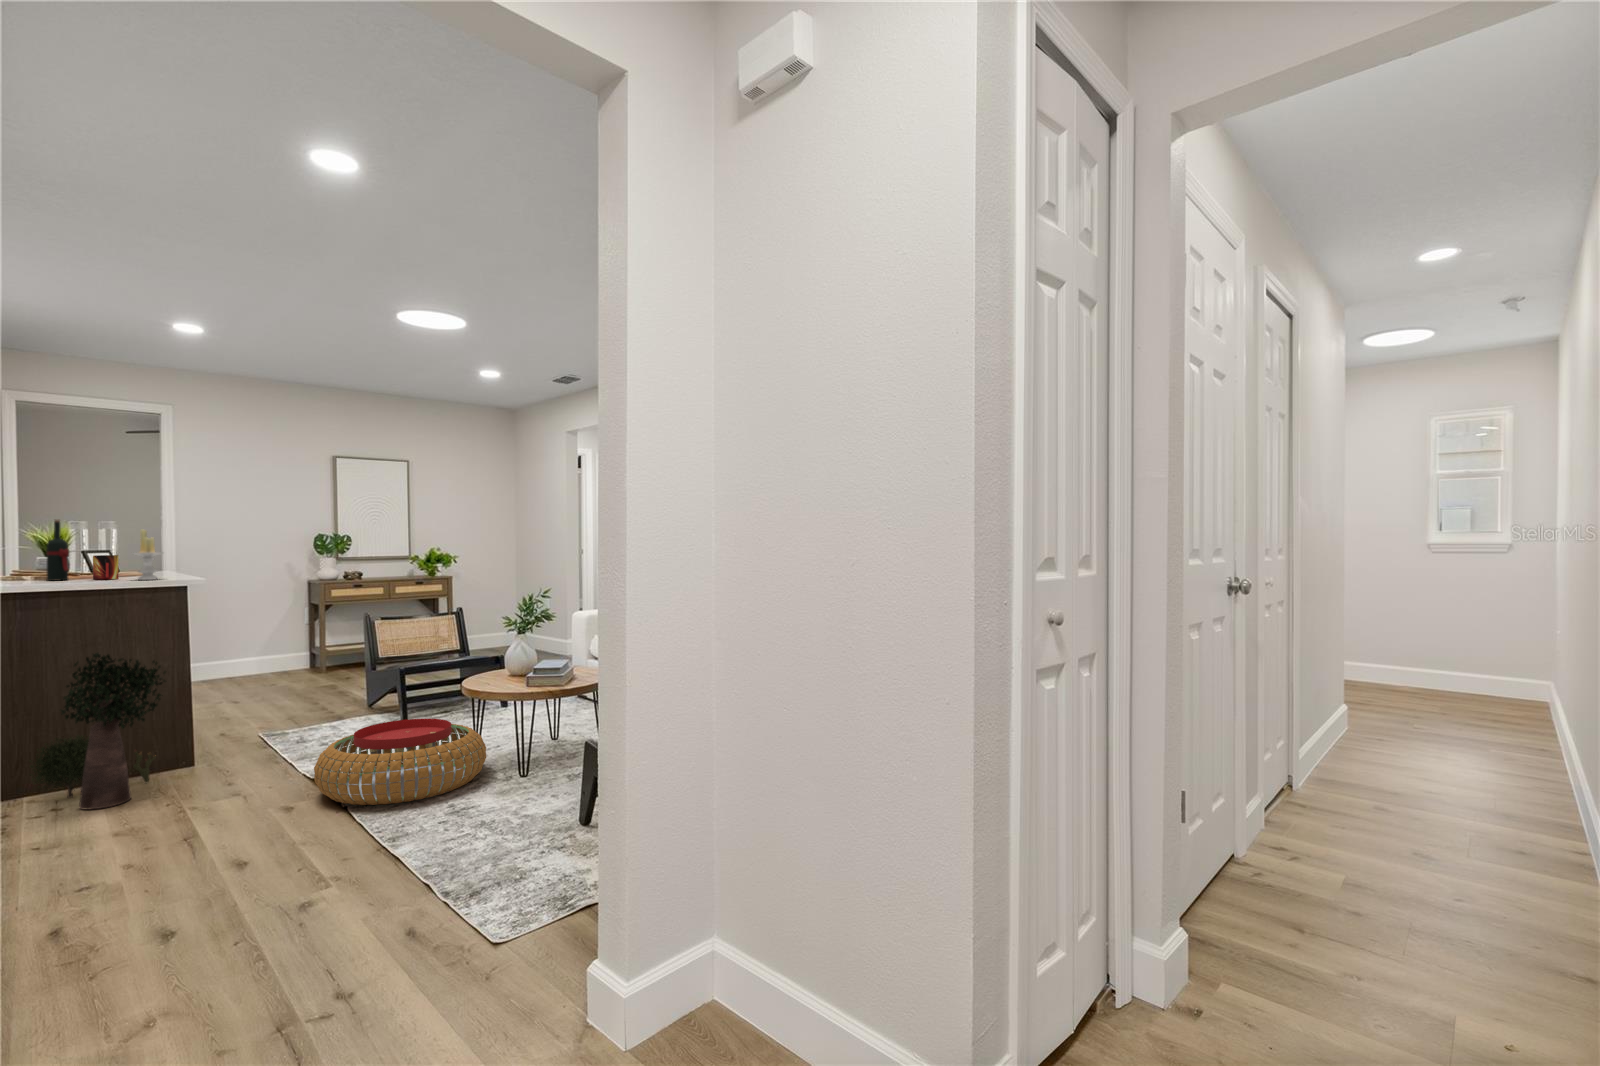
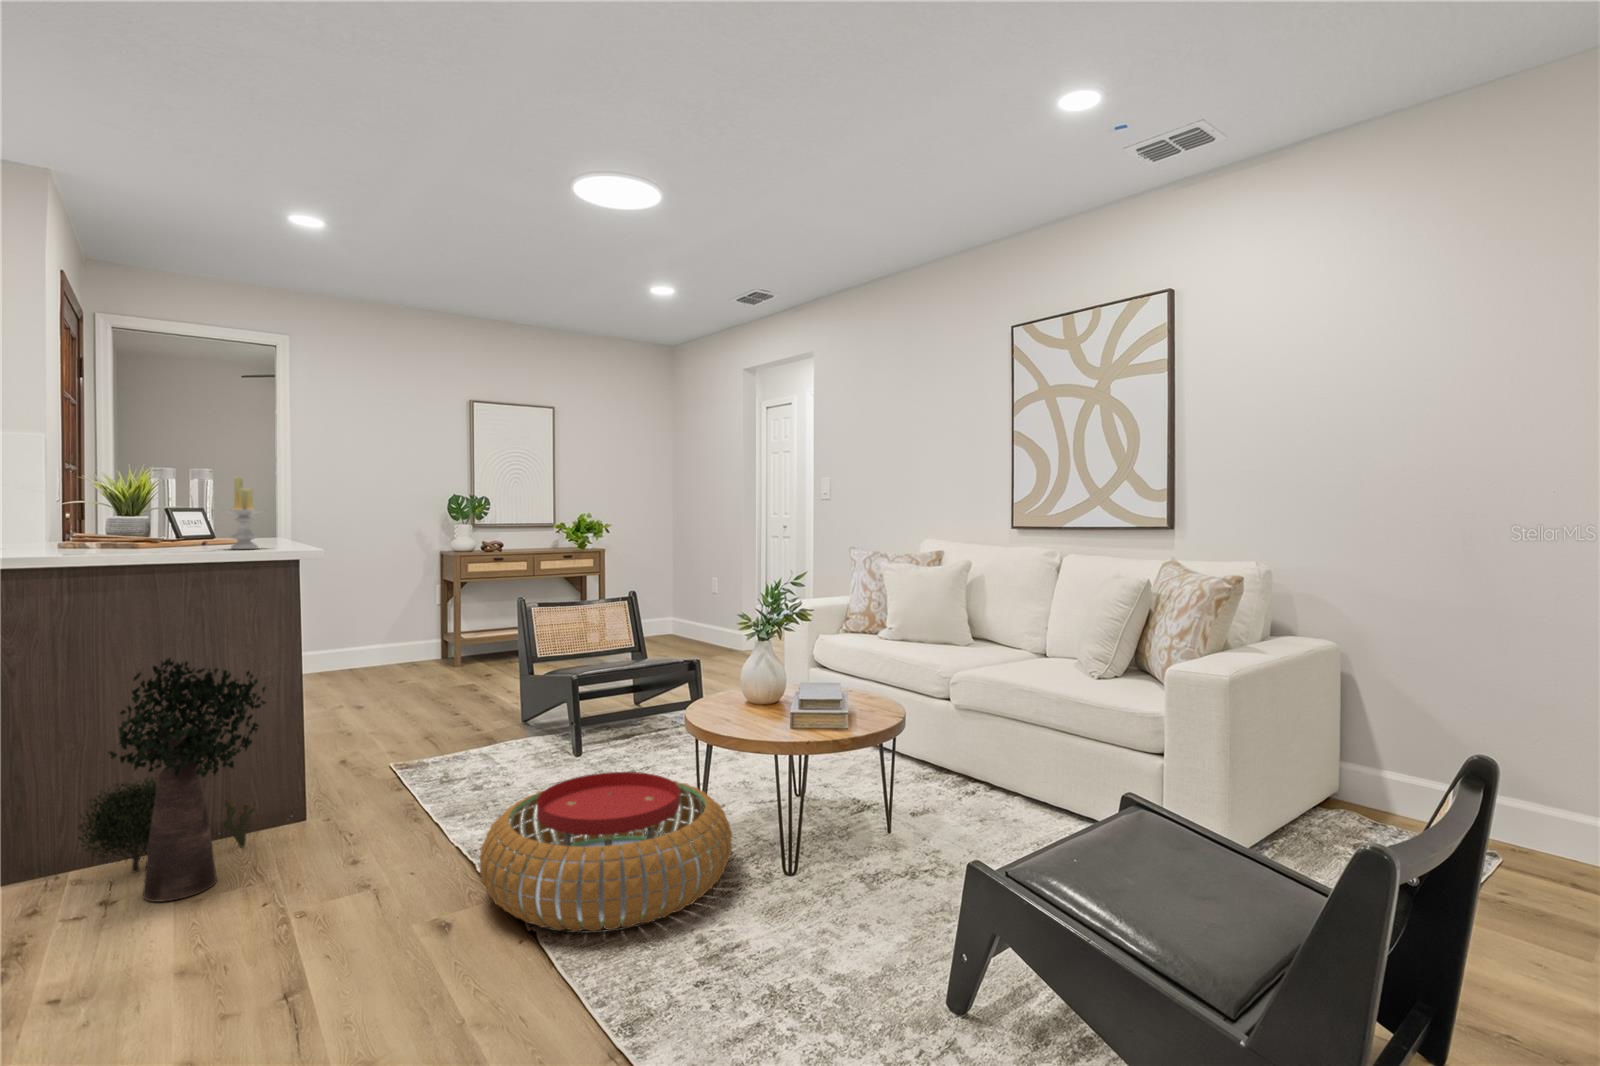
wine bottle: present [47,520,69,581] -> none [113,461,143,548]
mug: present [93,555,119,580] -> none [174,513,208,547]

